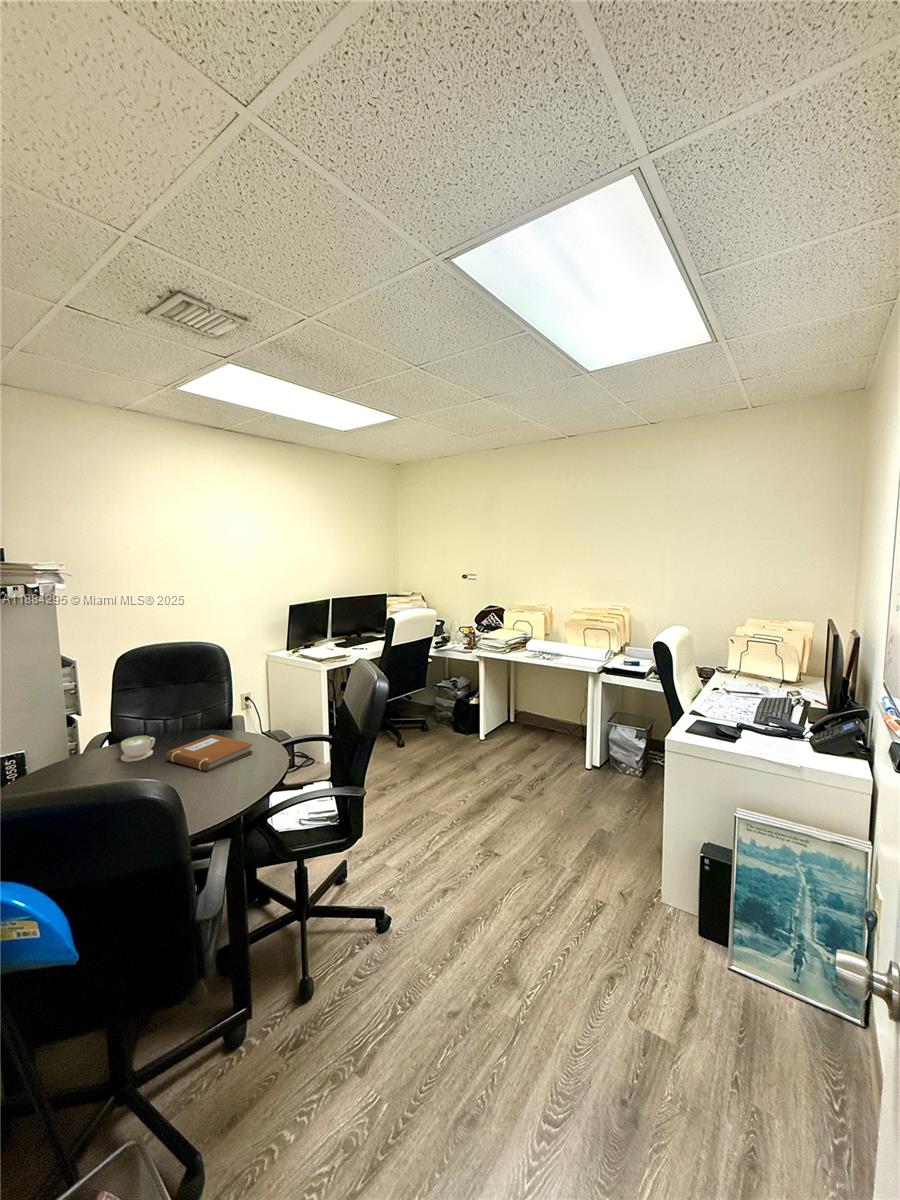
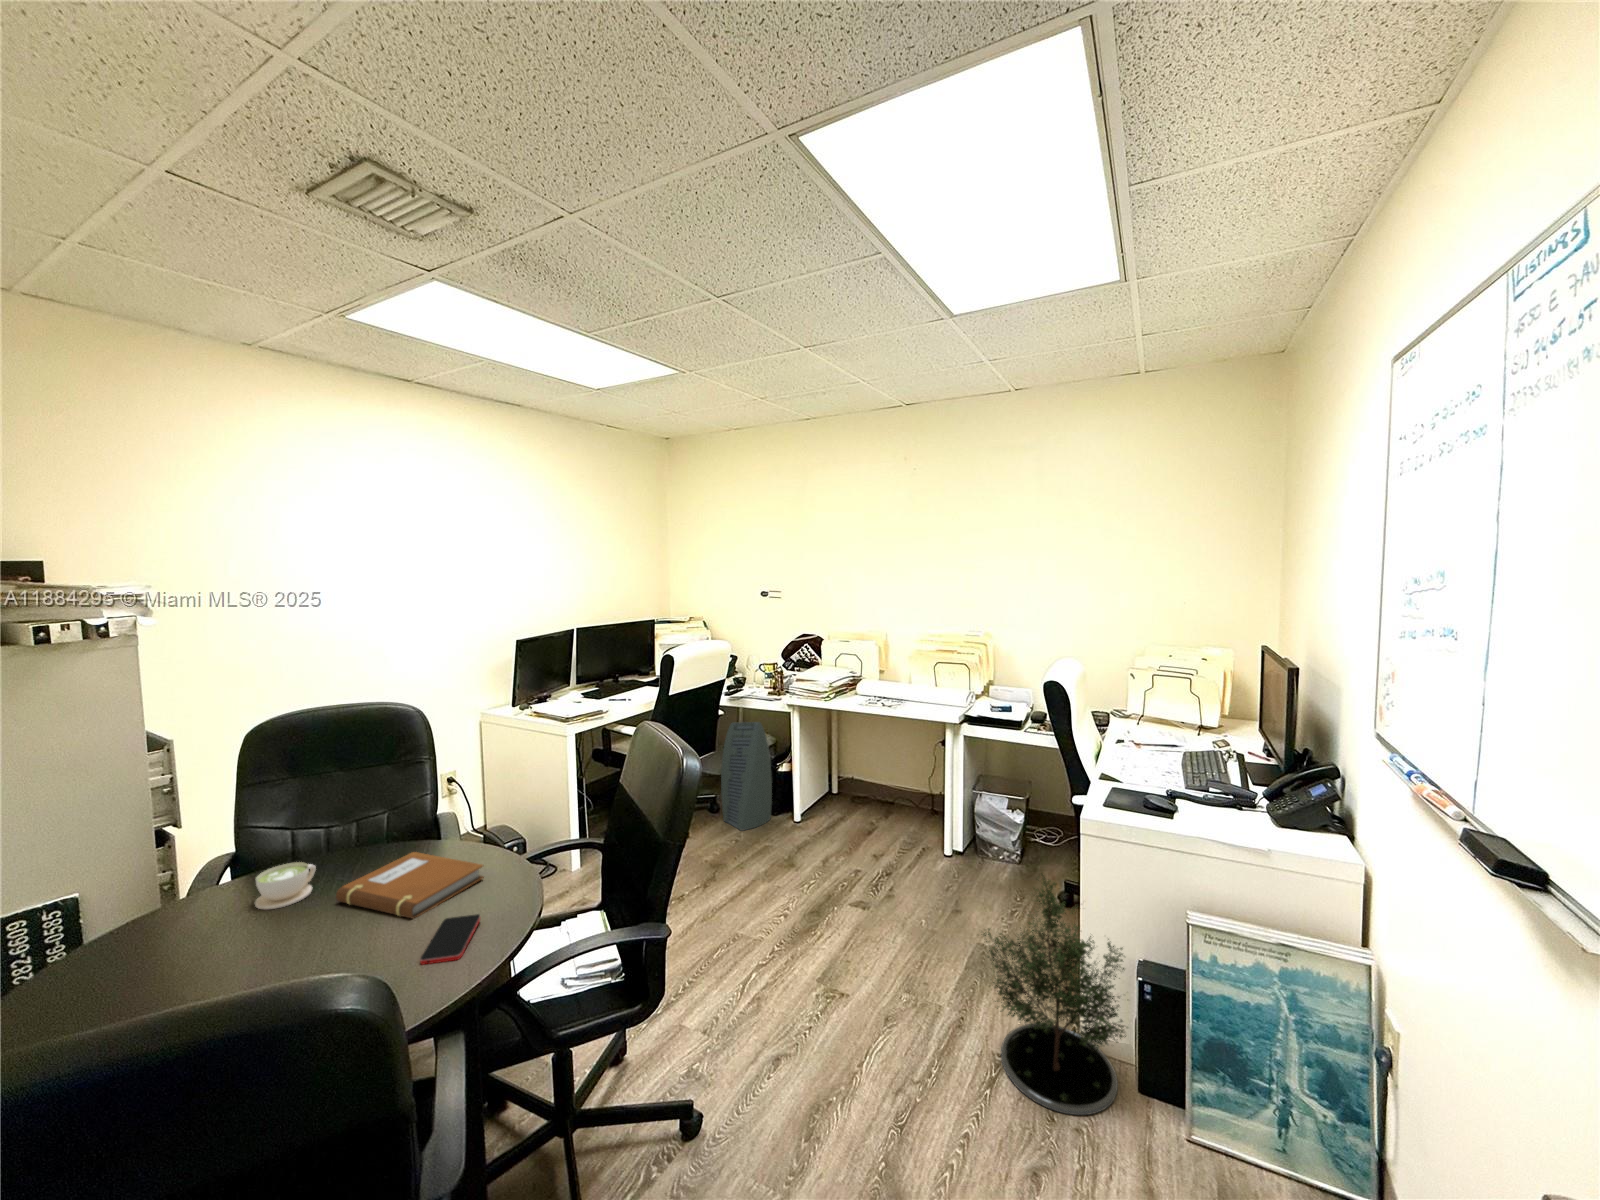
air purifier: none [427,668,463,744] -> present [721,722,772,831]
smartphone: none [209,771,247,796] -> present [420,914,480,965]
potted tree: none [585,775,692,945] -> present [983,873,1126,1115]

